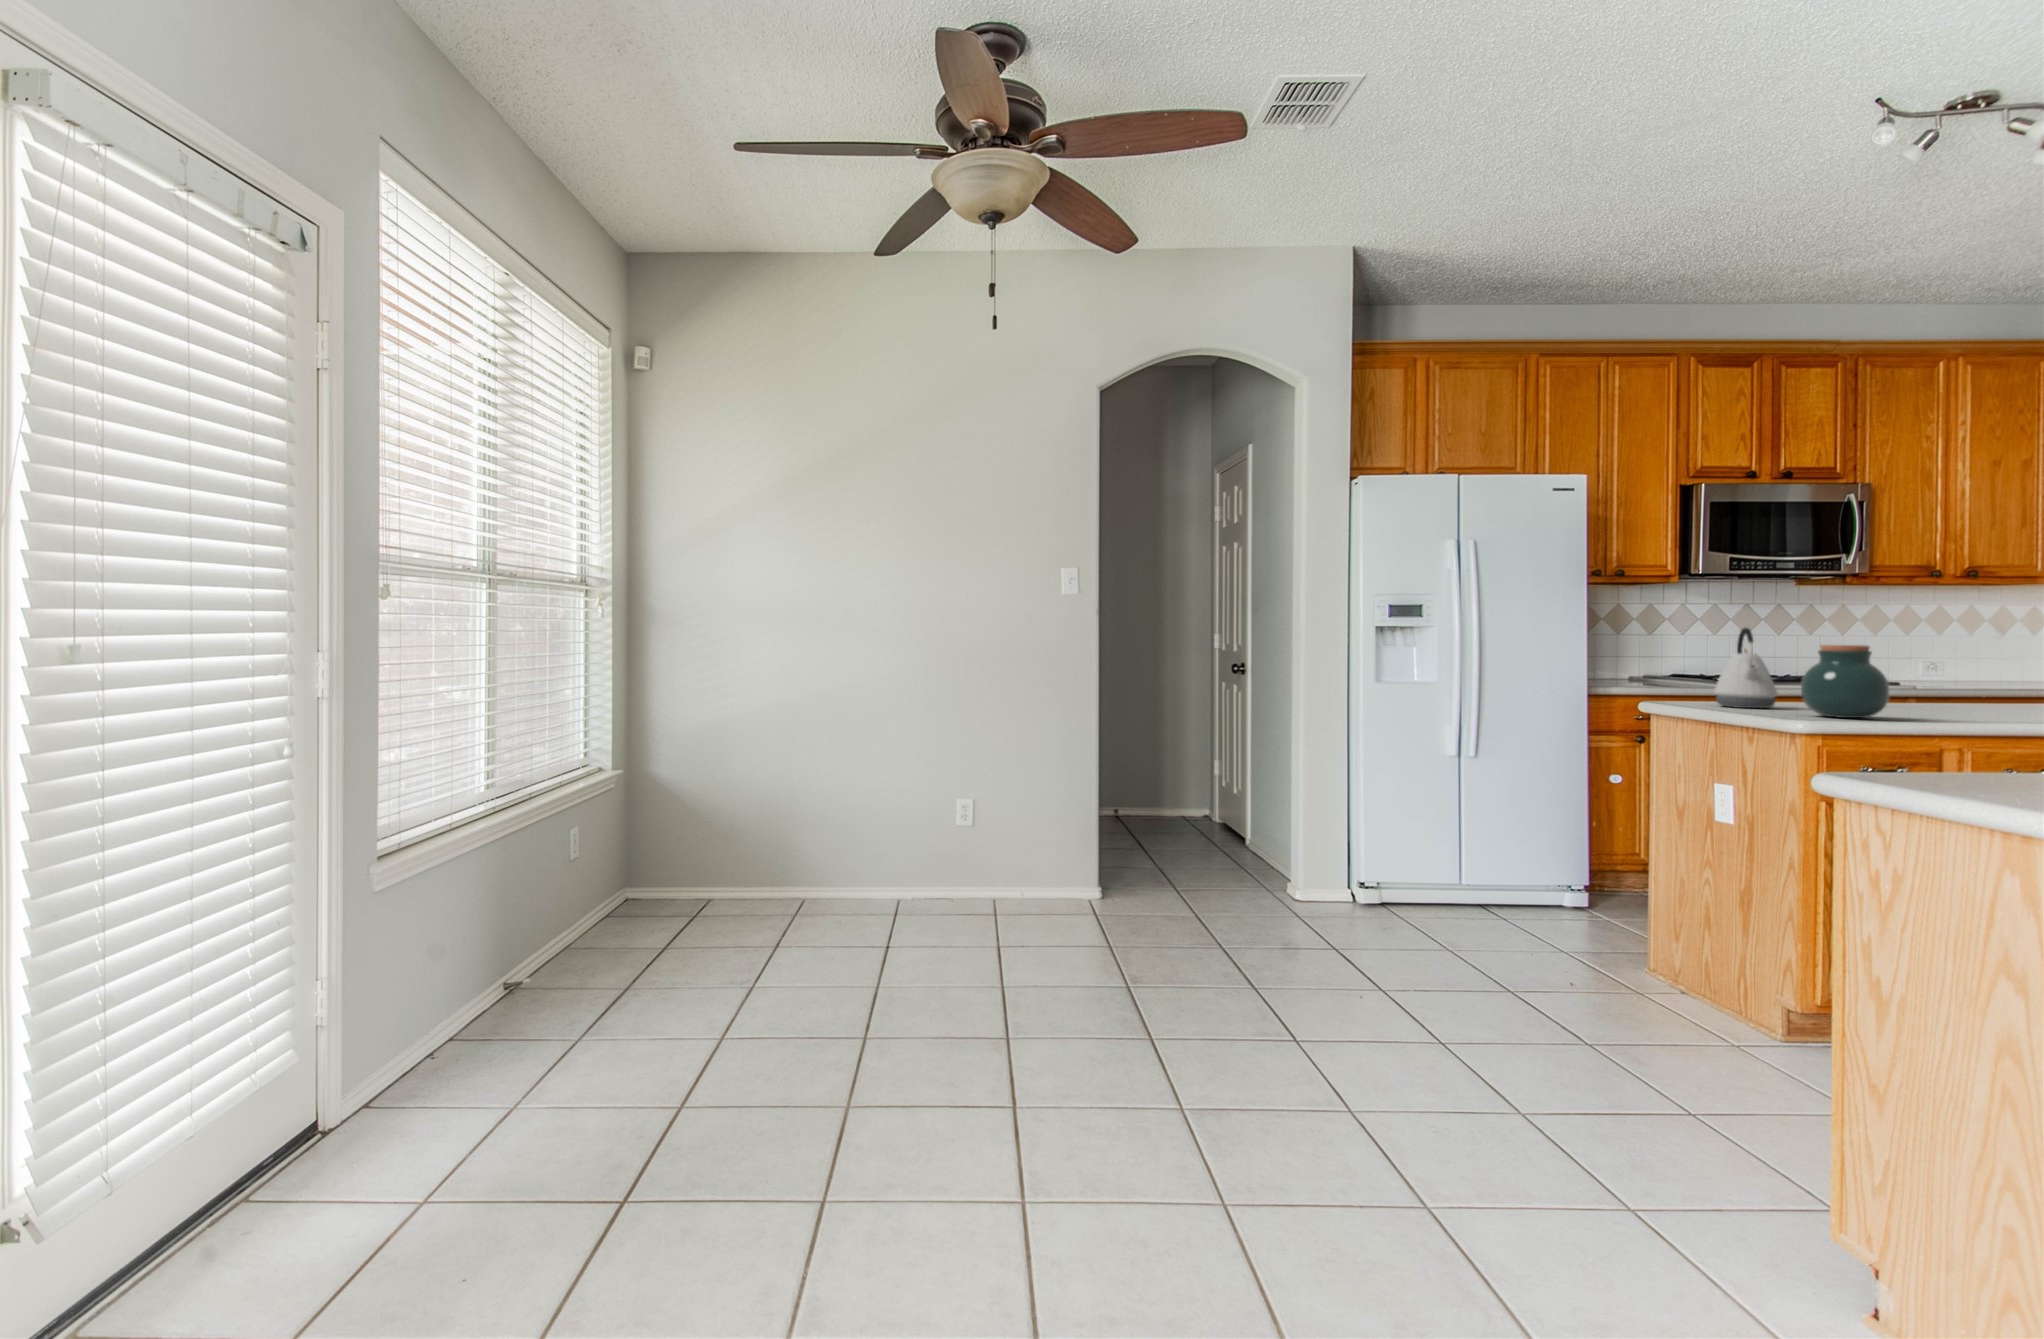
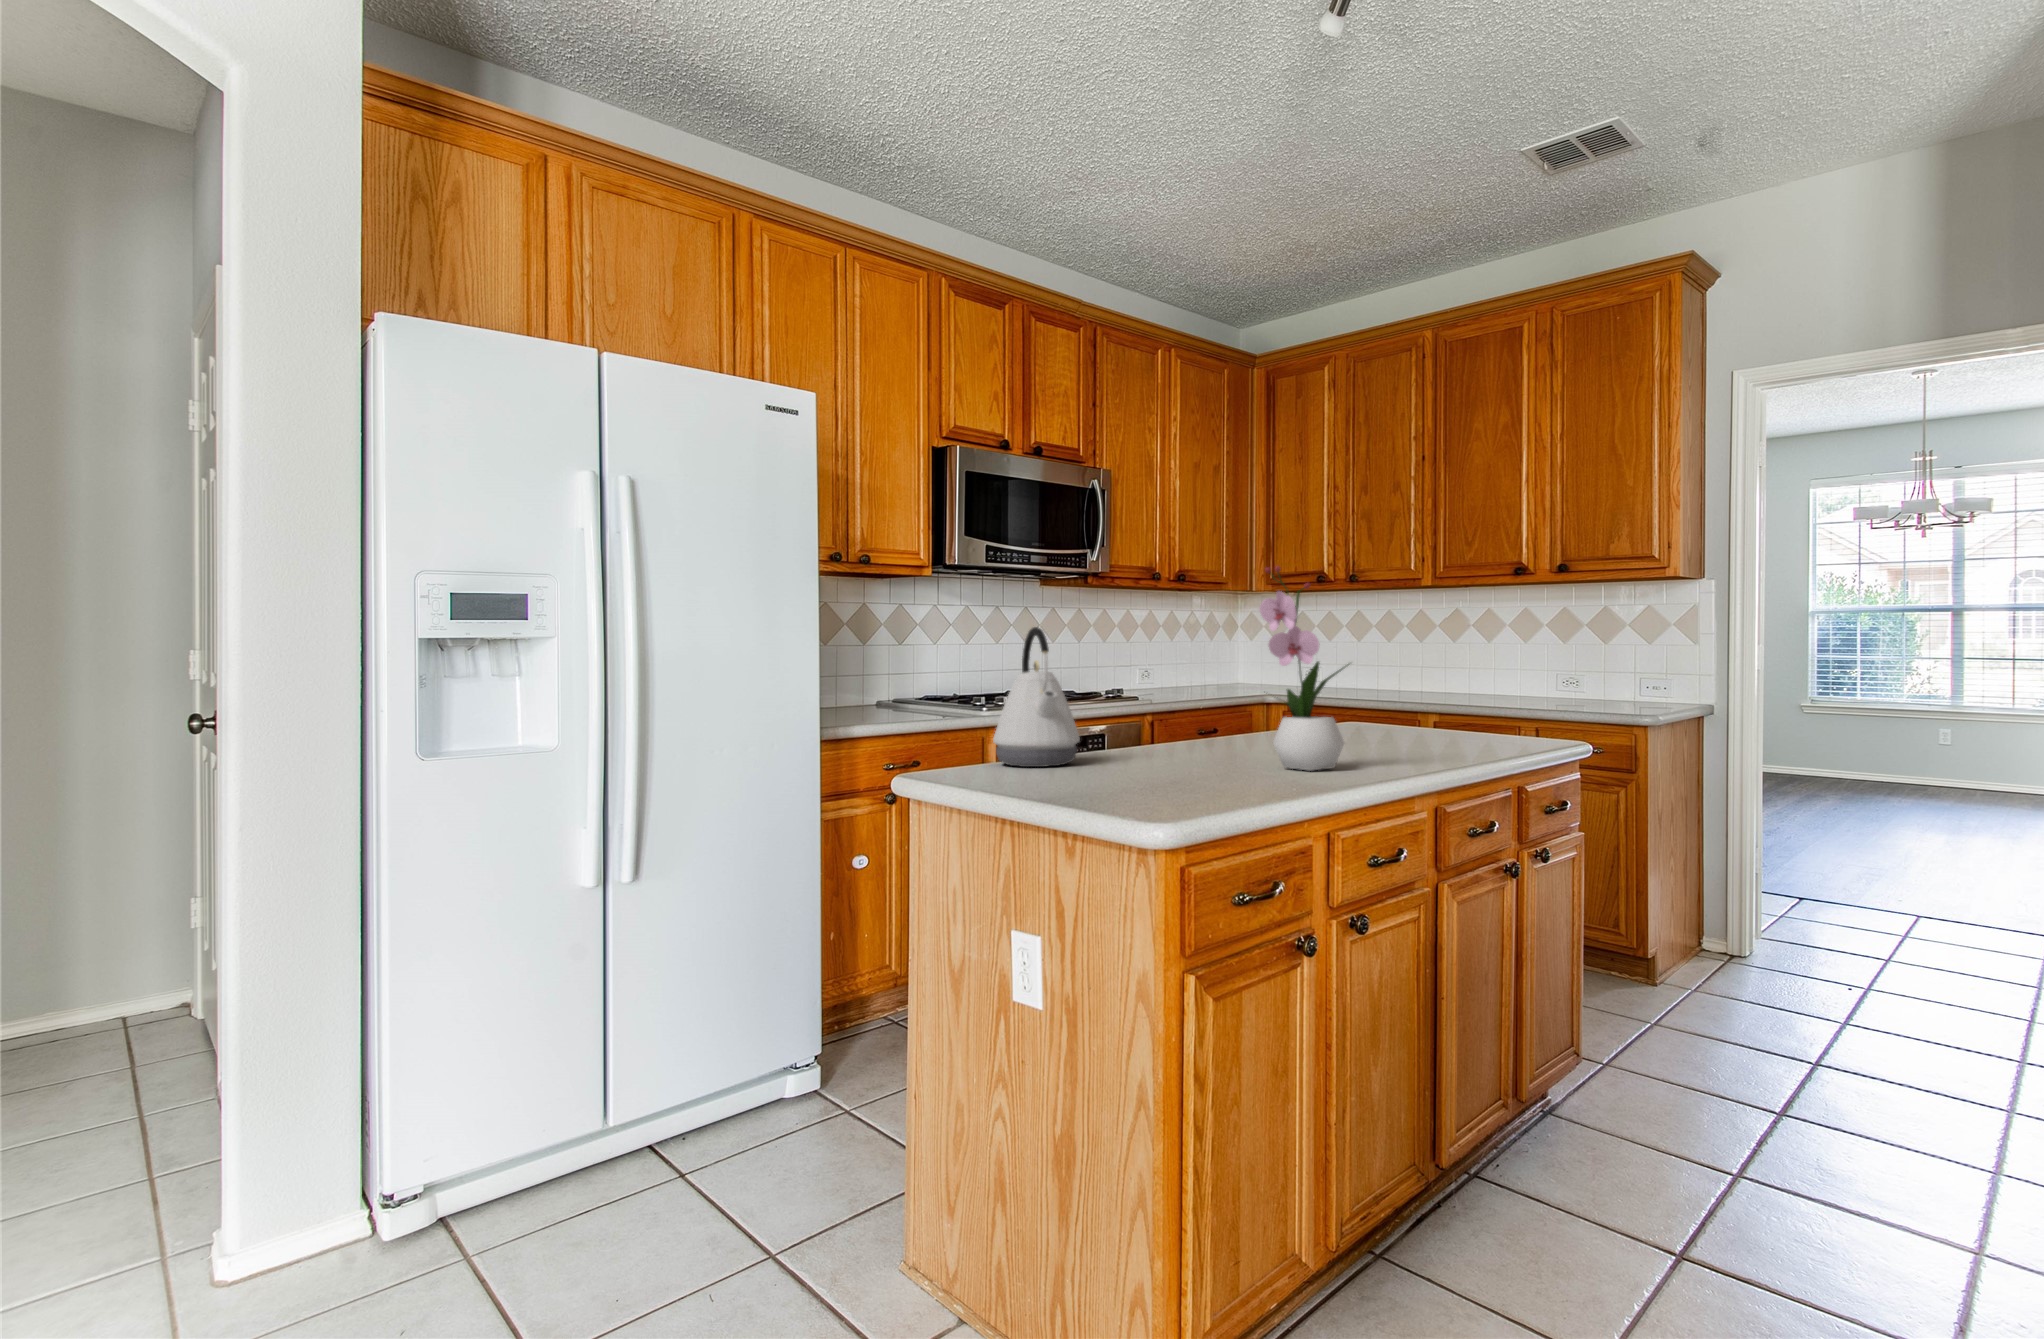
flower arrangement: none [1917,593,2000,722] -> present [1259,566,1346,771]
jar: present [1801,645,1889,718] -> none [1128,652,1245,782]

